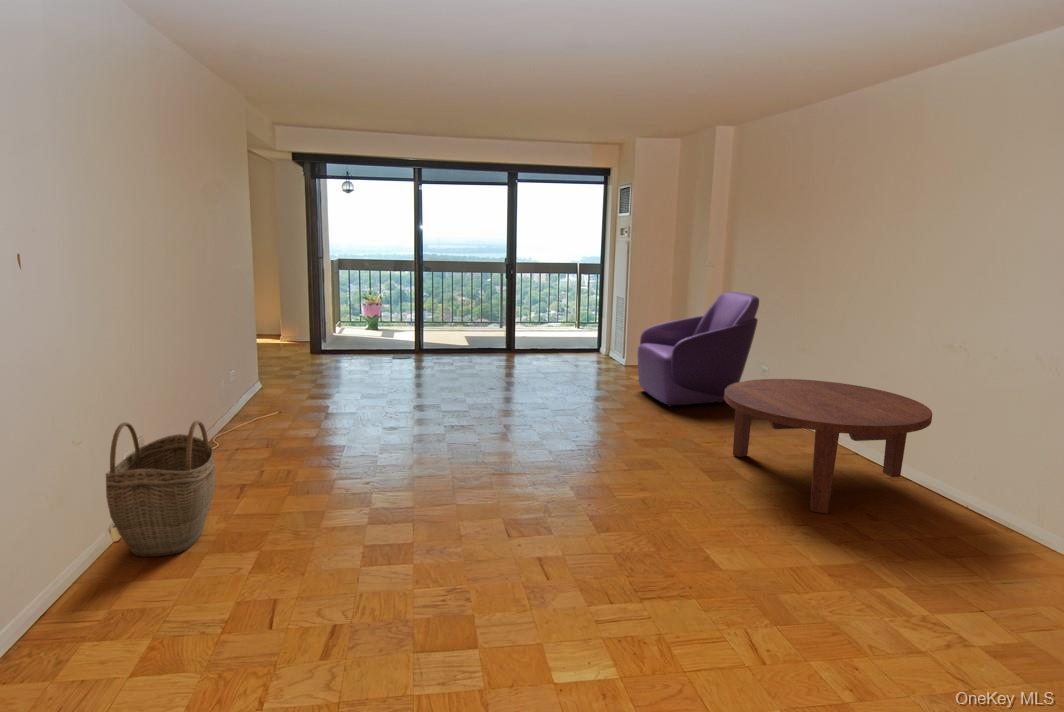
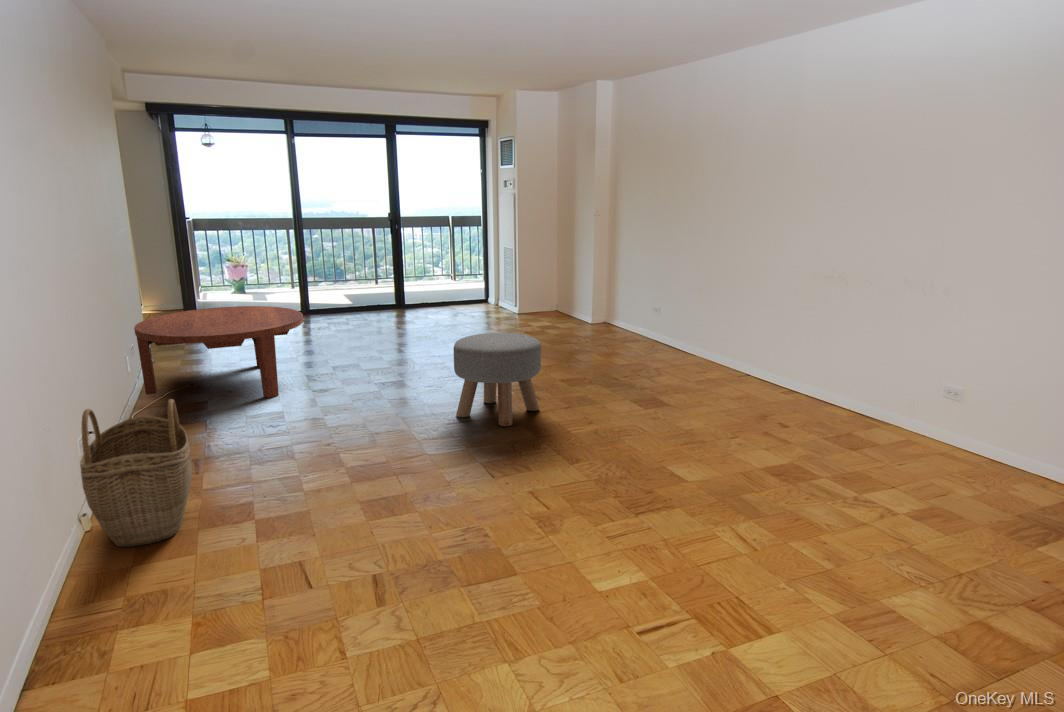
armchair: present [638,292,759,407] -> none [540,239,649,349]
coffee table: present [724,379,932,513] -> present [134,306,303,398]
ottoman: none [505,382,598,482] -> present [454,333,541,426]

